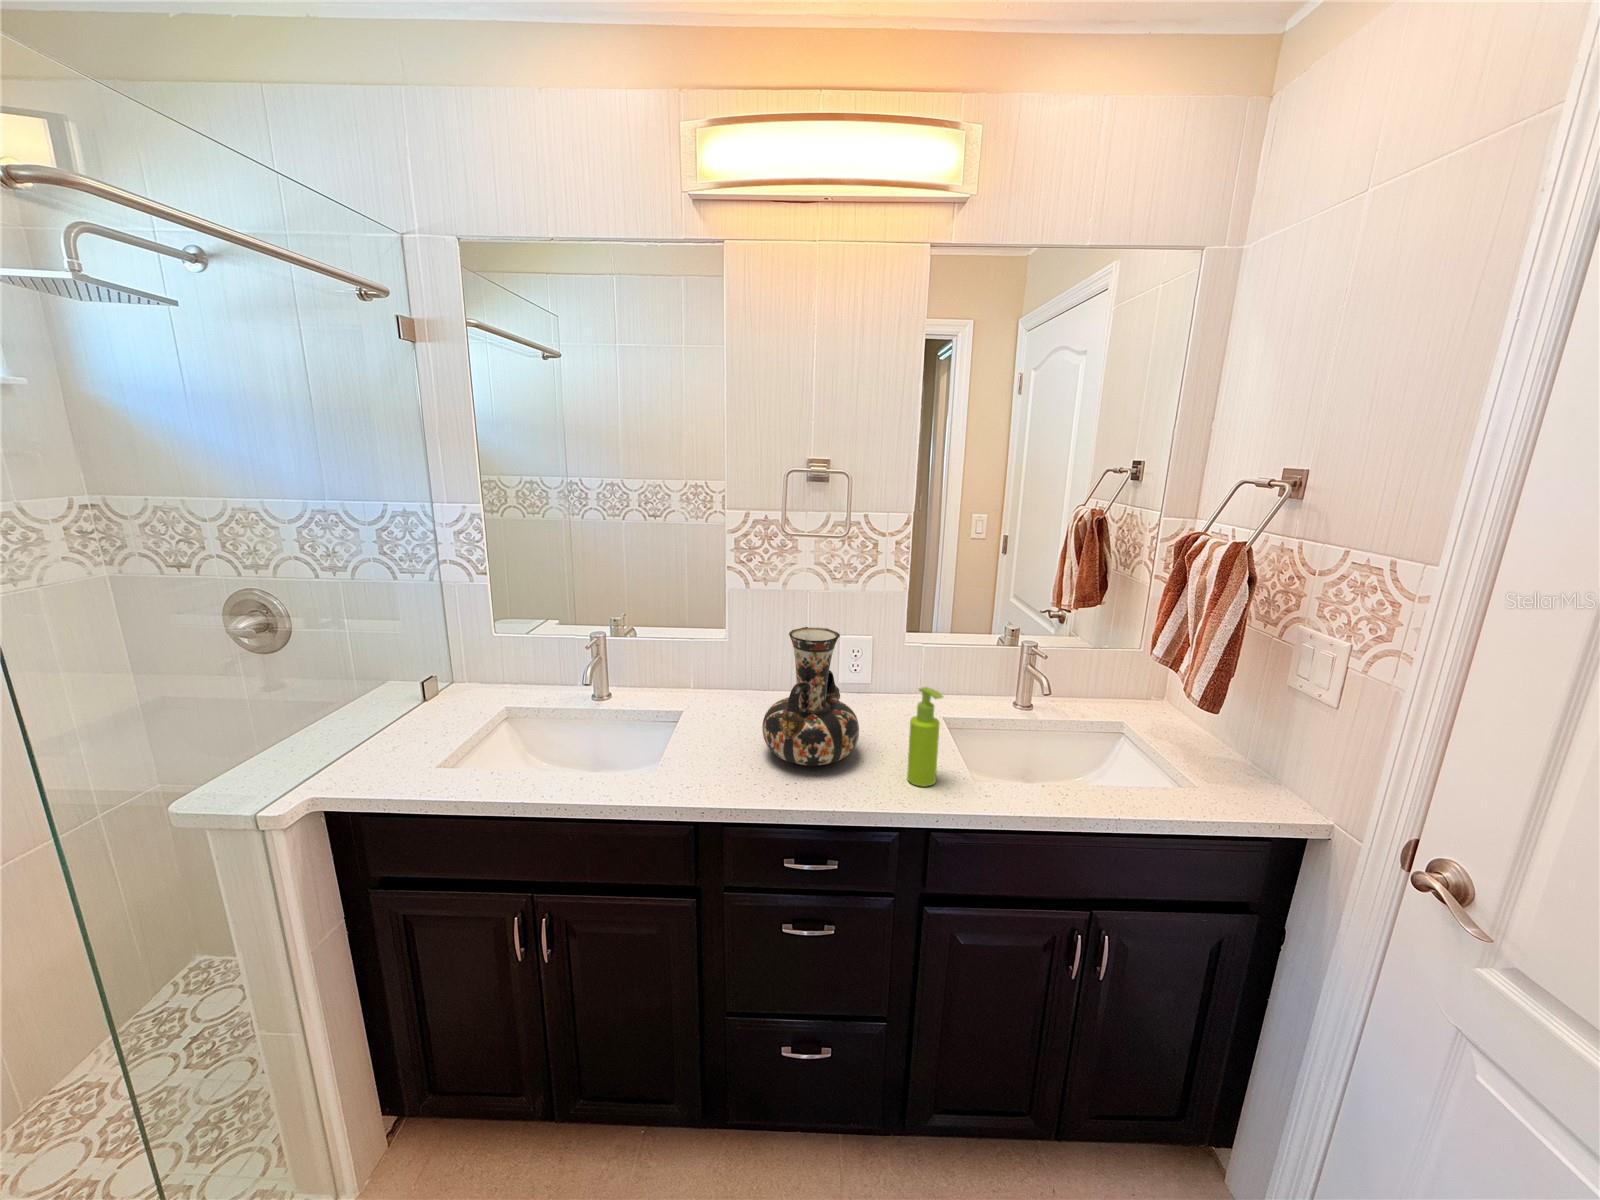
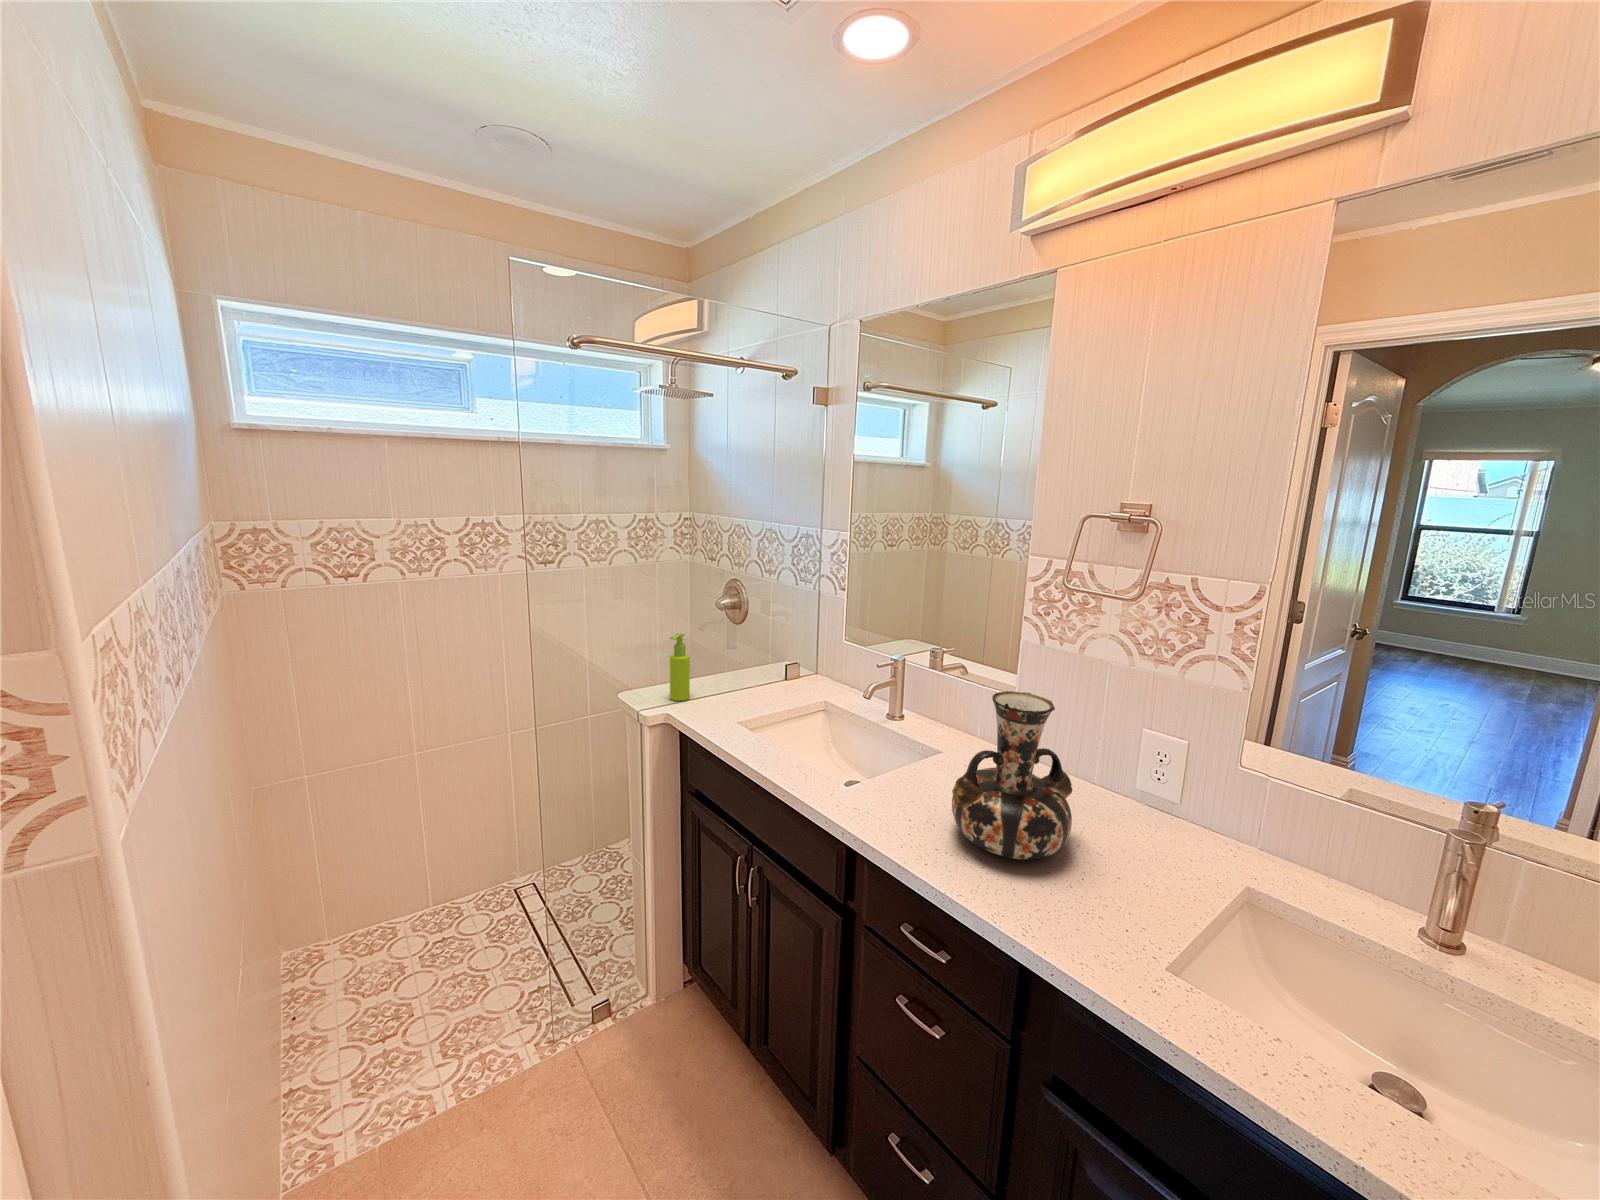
soap dispenser: present [907,687,943,787] -> present [670,633,690,701]

